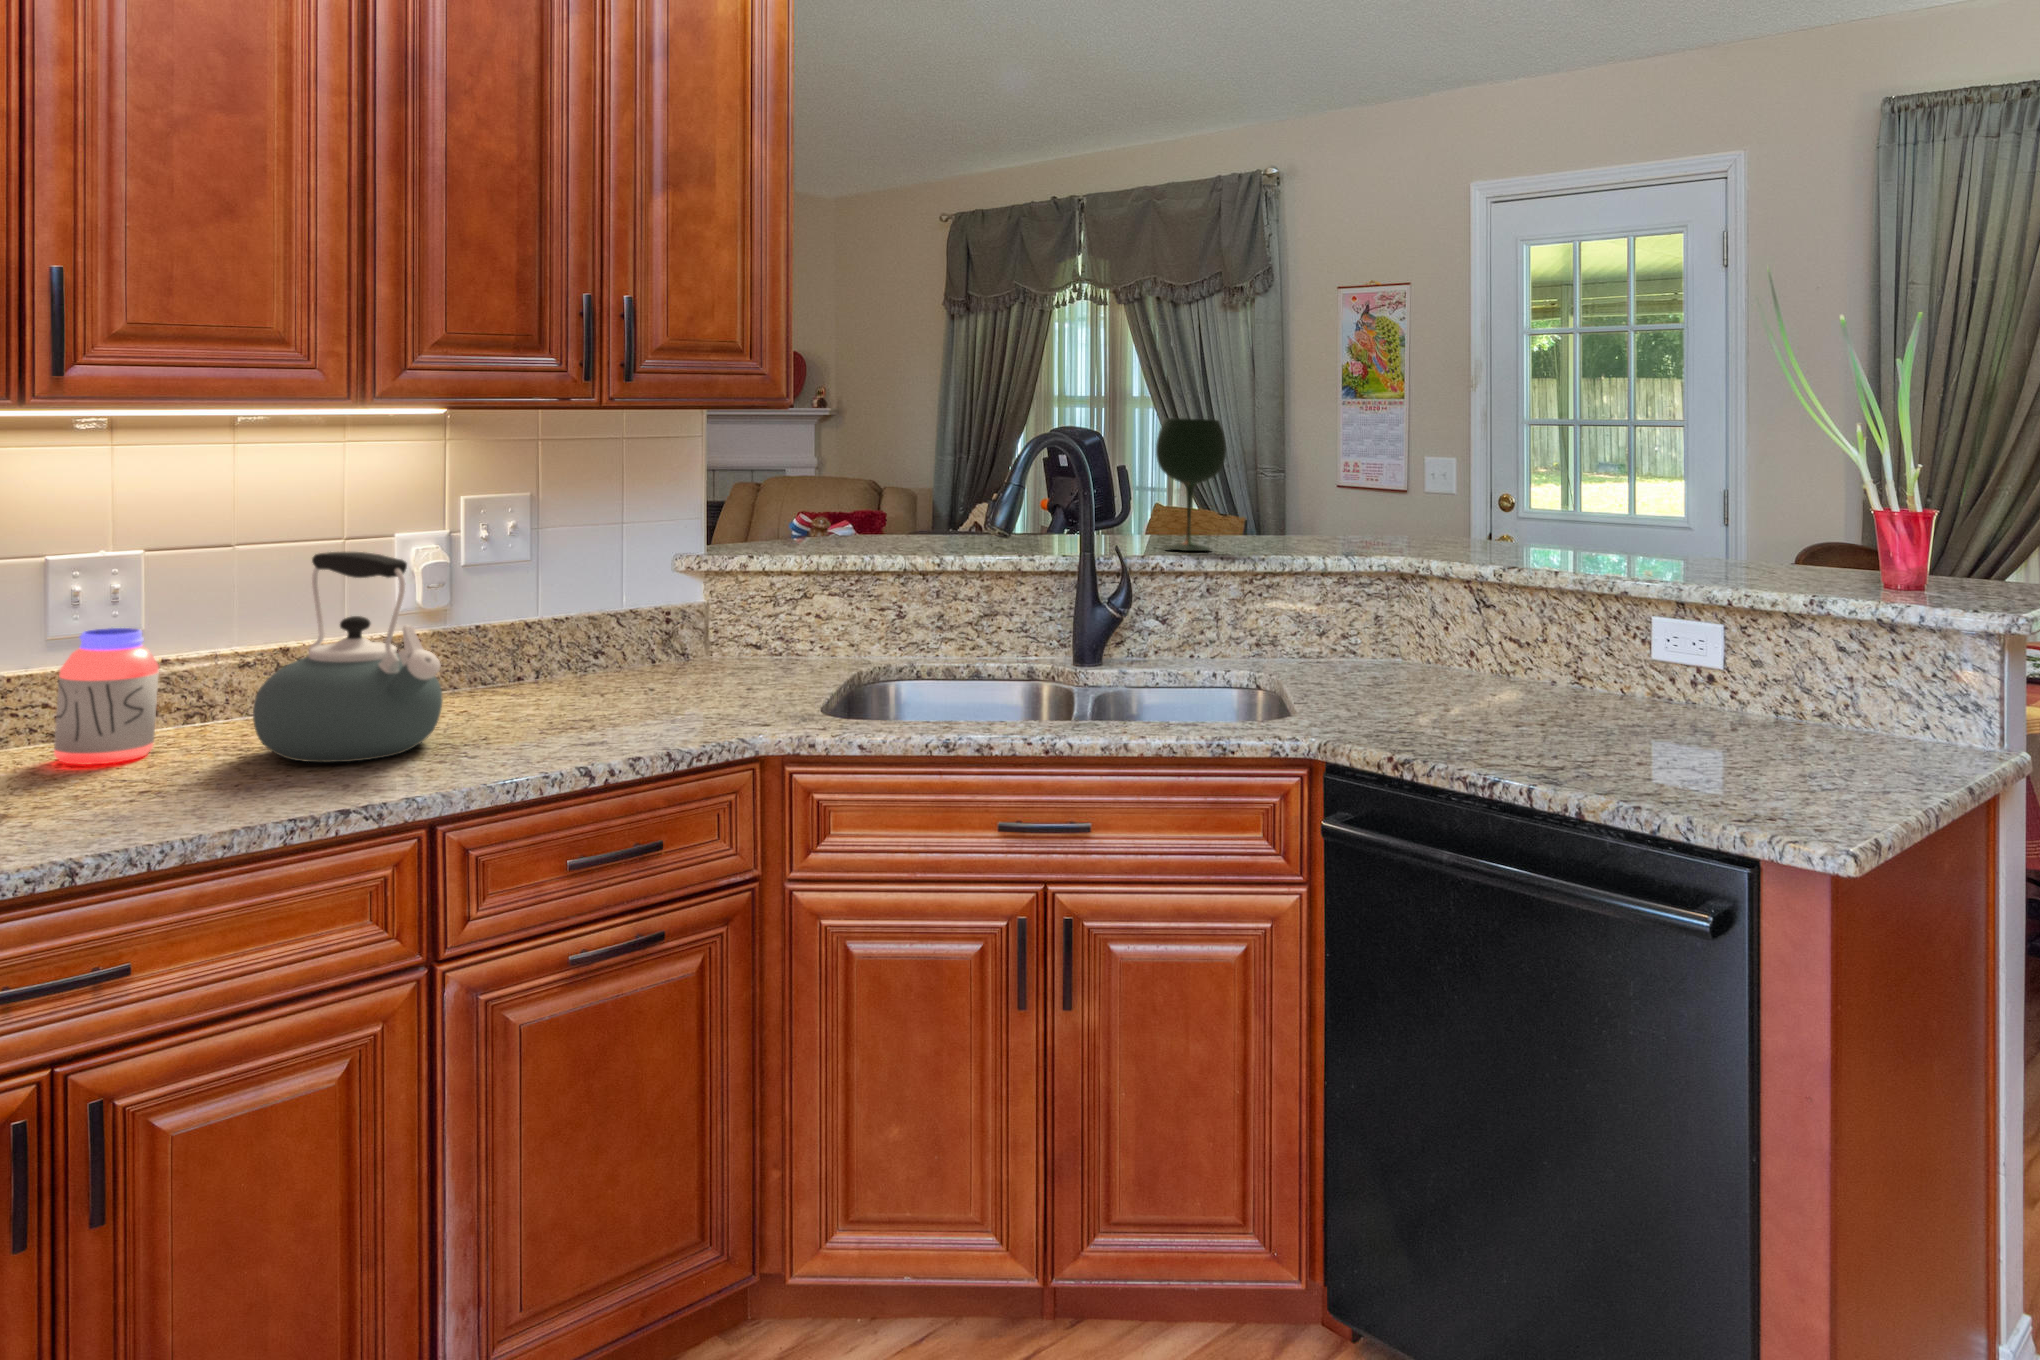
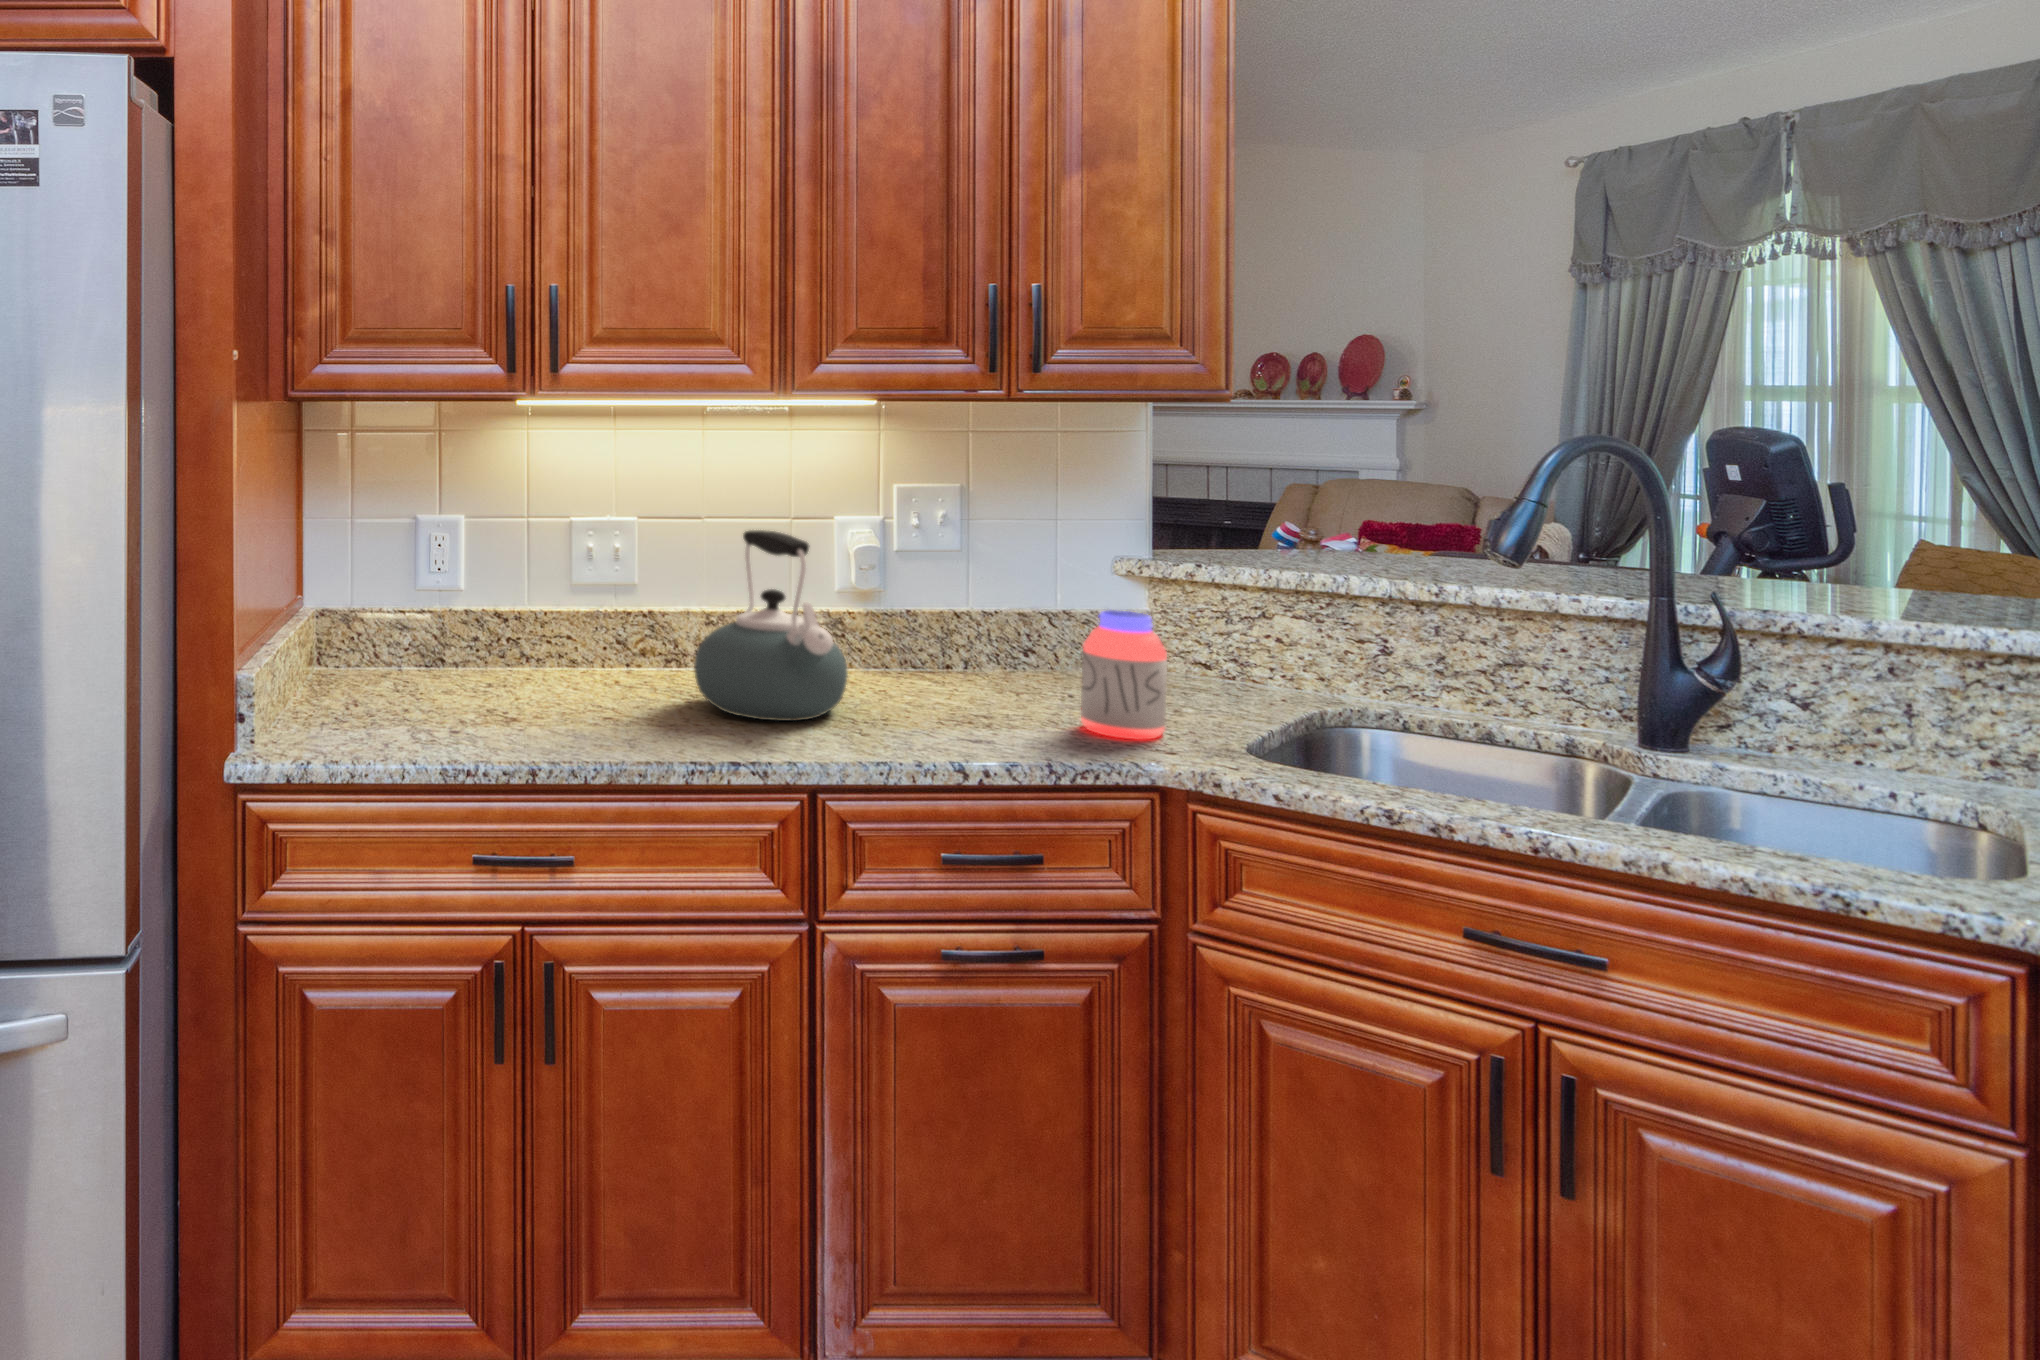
wine glass: present [1156,418,1226,551] -> none [1788,419,1926,612]
jar: present [54,628,159,765] -> present [1081,610,1167,740]

